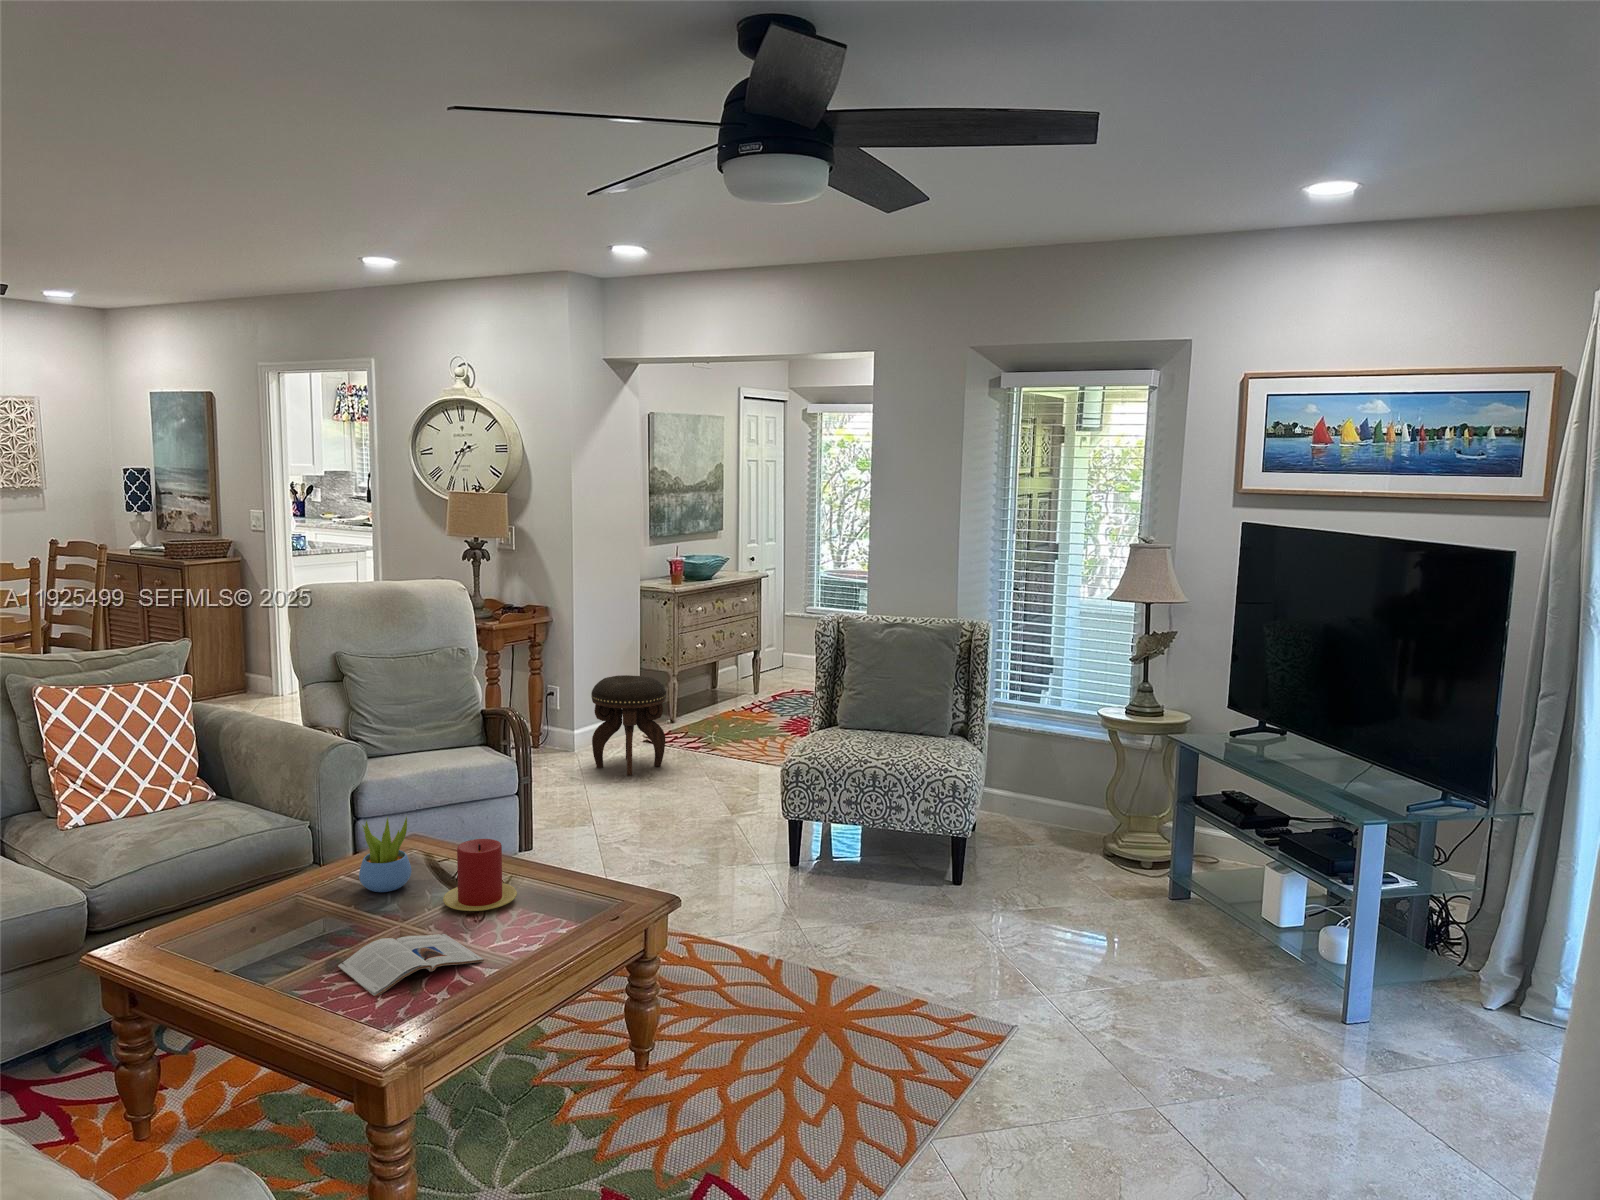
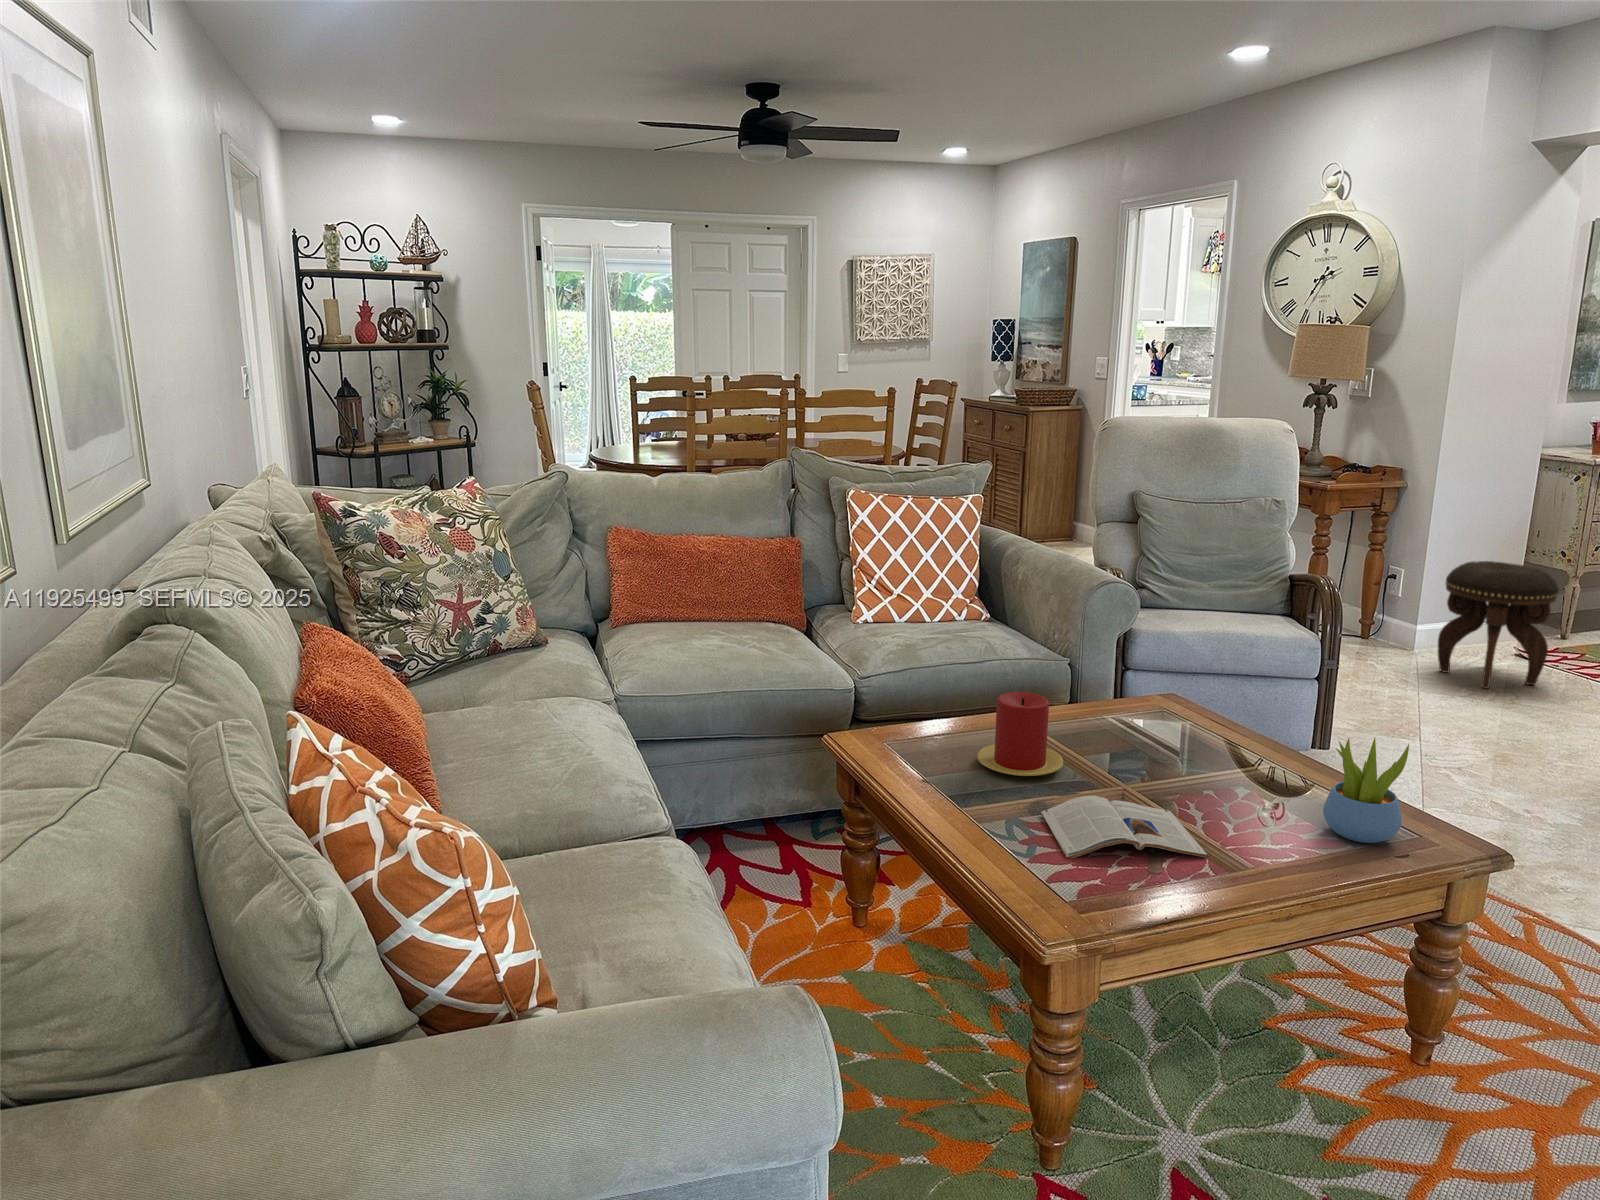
succulent plant: present [359,816,411,892] -> present [1323,738,1409,843]
candle: present [443,839,517,911] -> present [977,692,1063,776]

